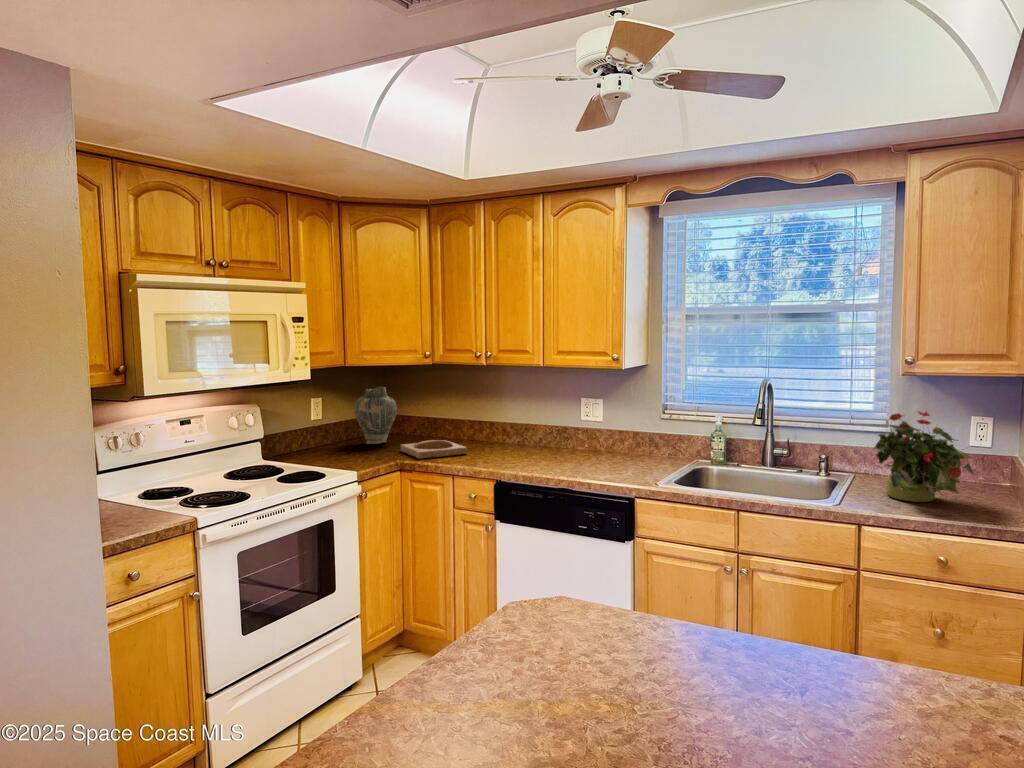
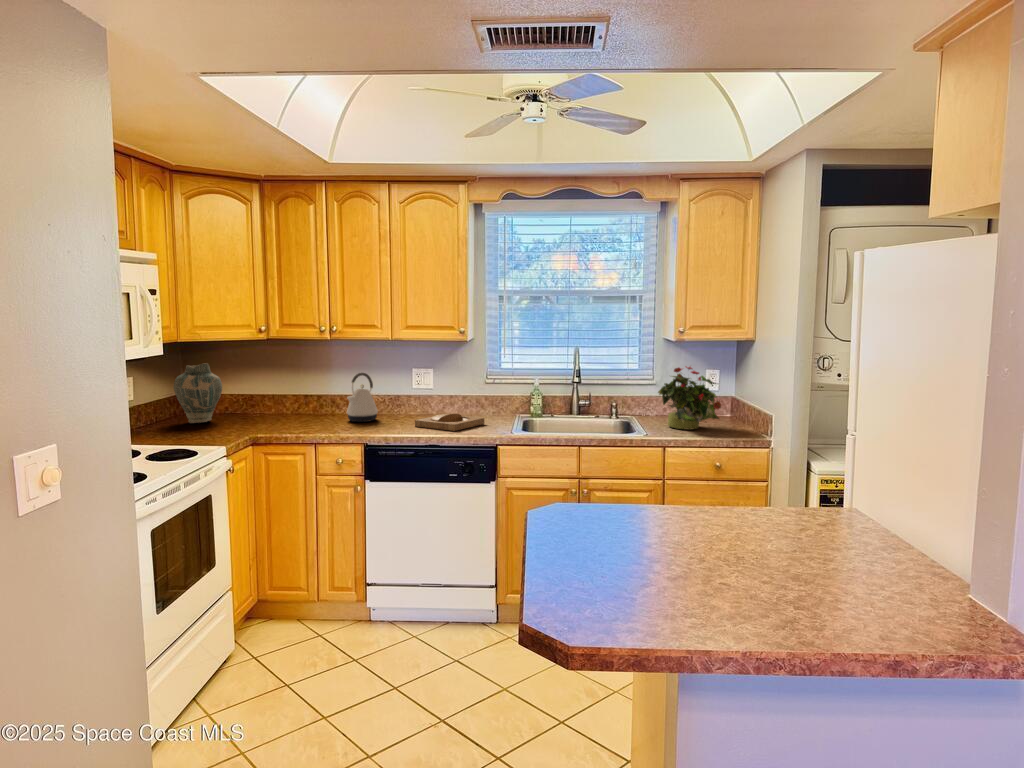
kettle: none [501,402,536,455] -> present [347,373,378,422]
tray: present [401,440,467,459] -> present [415,414,484,431]

